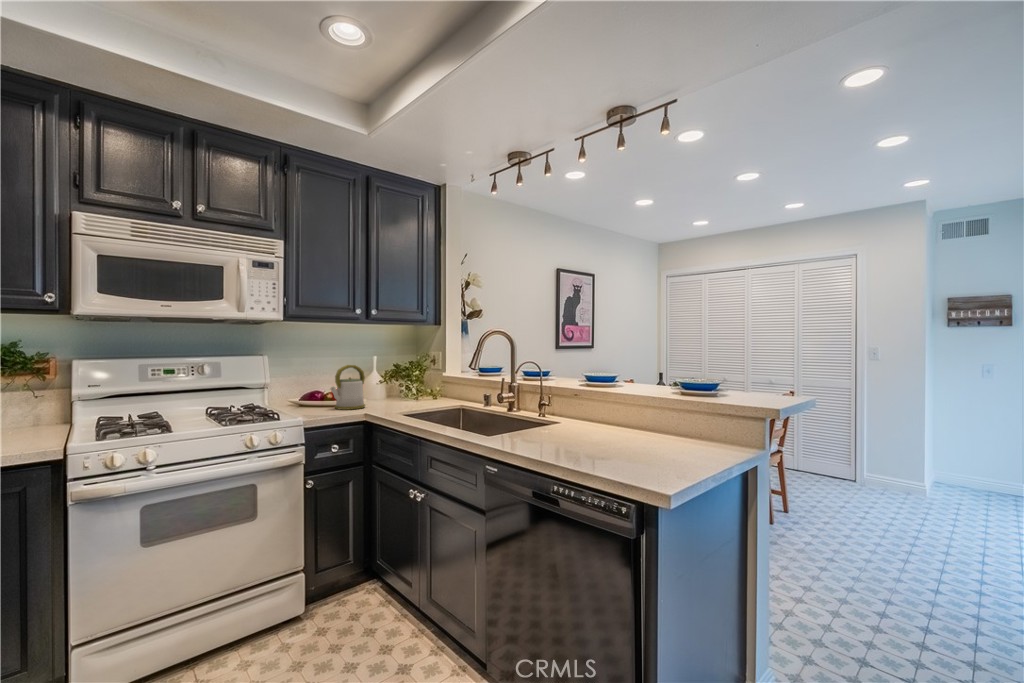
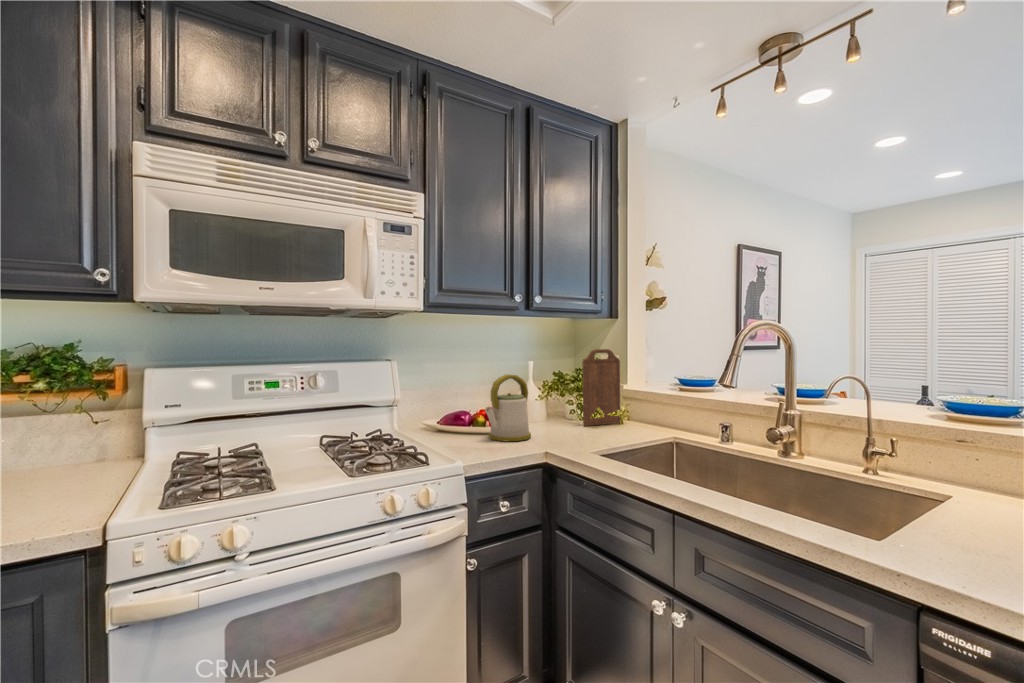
cutting board: none [411,348,440,401] -> present [582,349,621,426]

